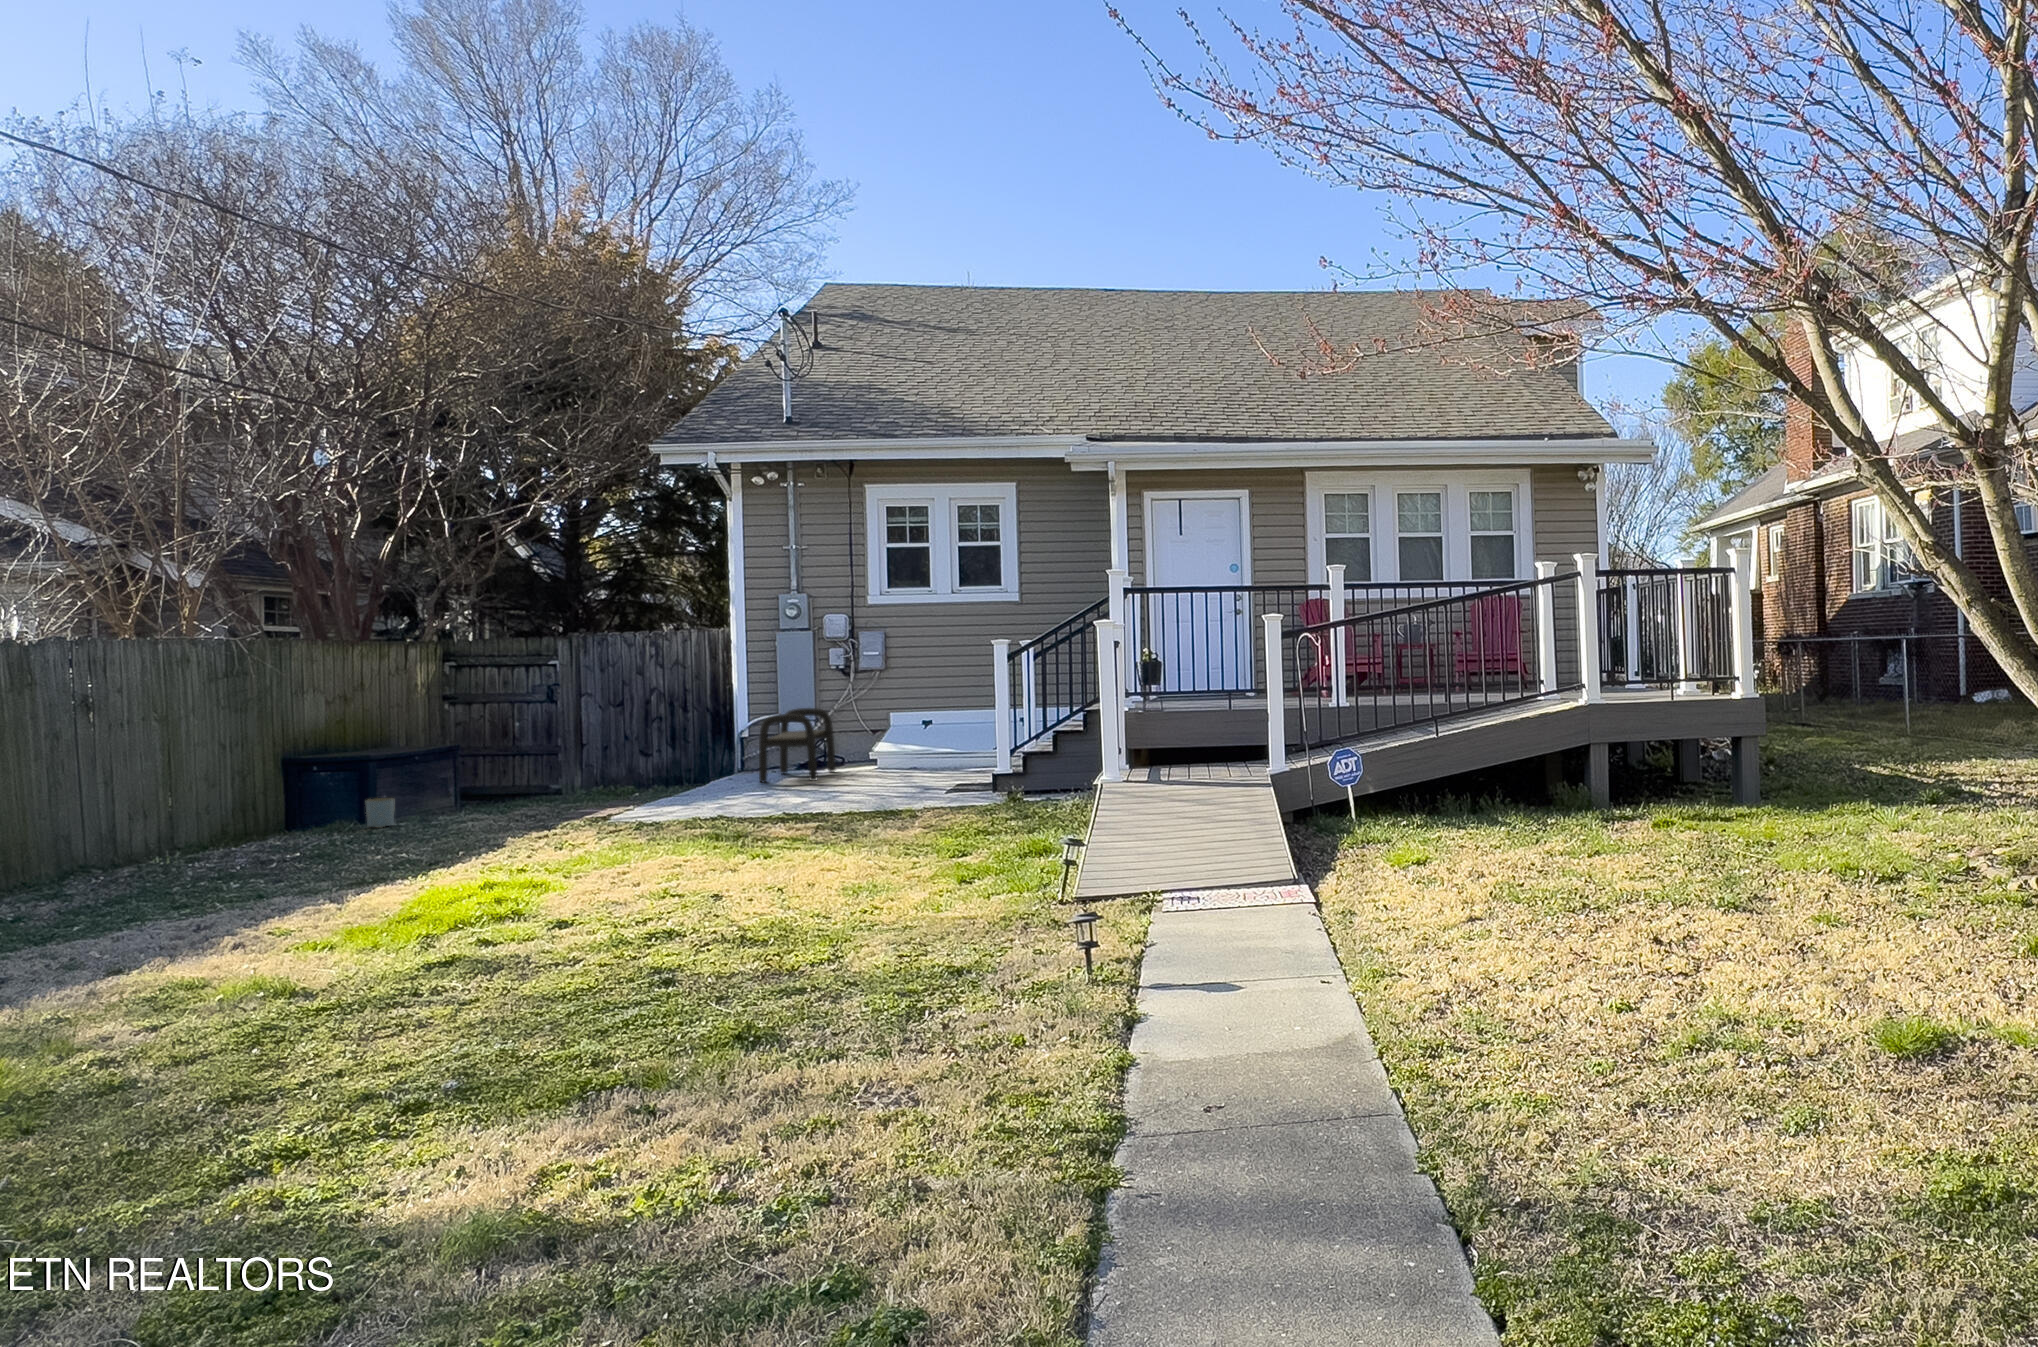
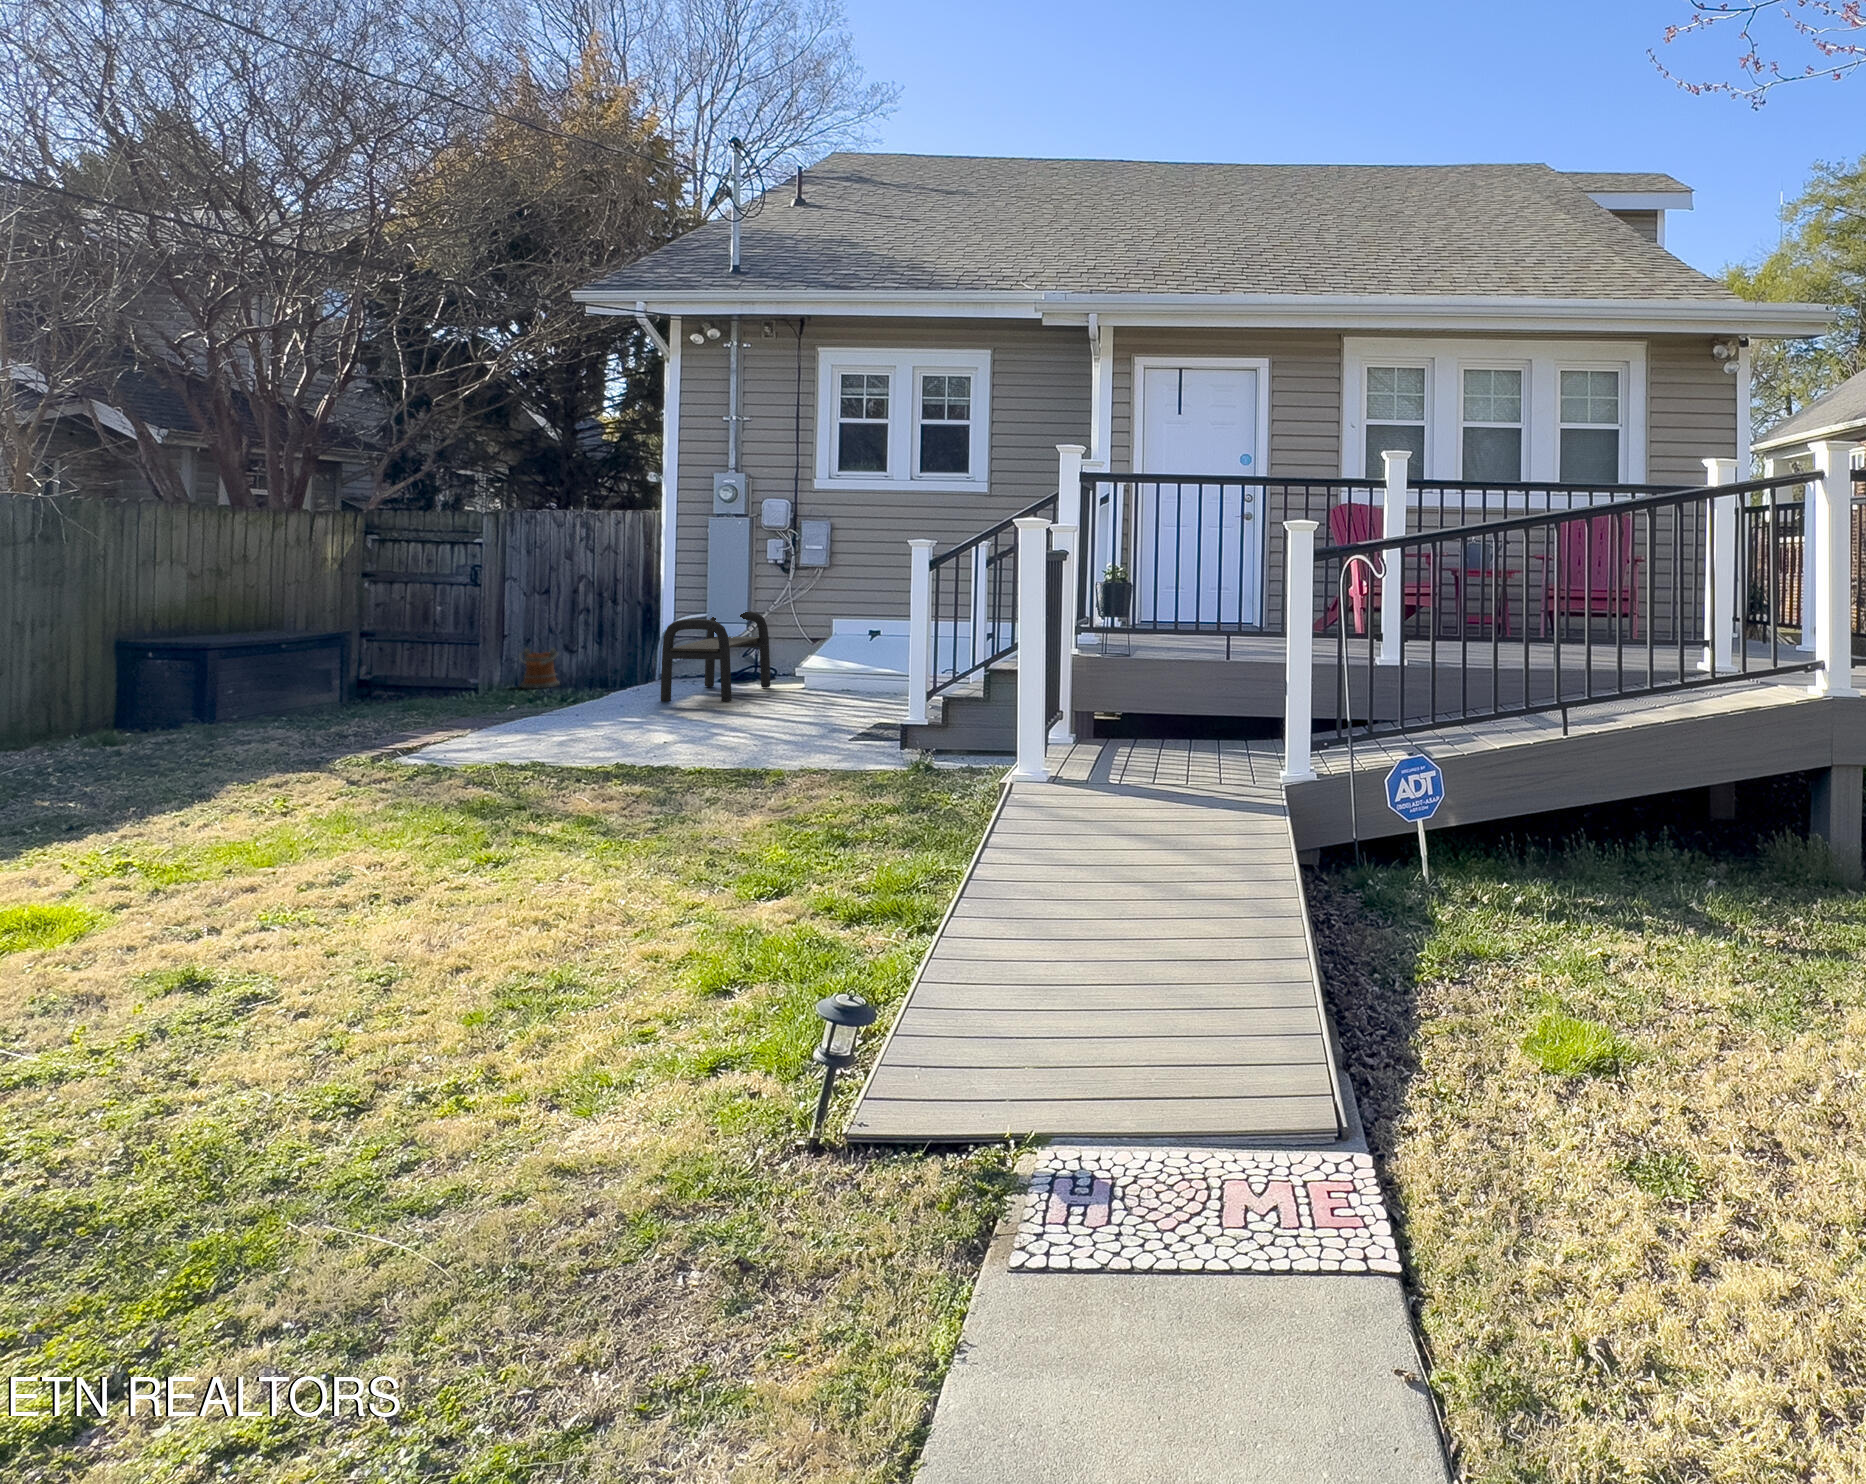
bucket: none [604,750,639,786] -> present [519,648,560,689]
planter: present [366,798,395,828] -> none [78,714,124,755]

